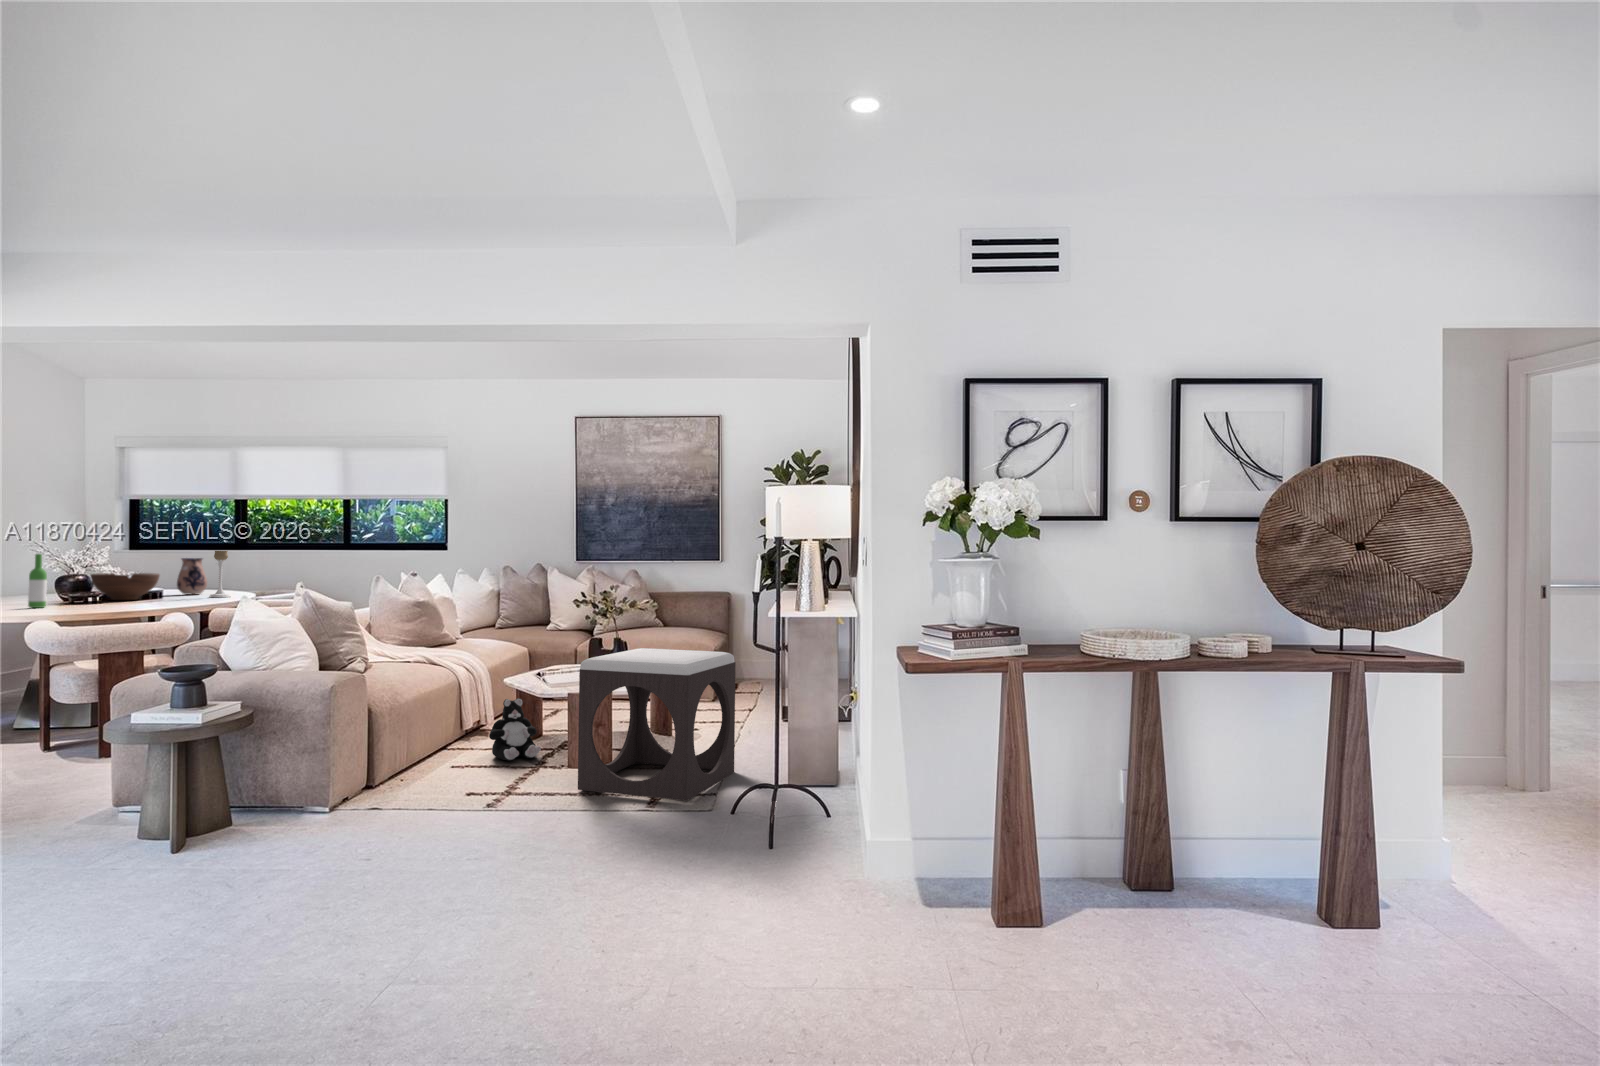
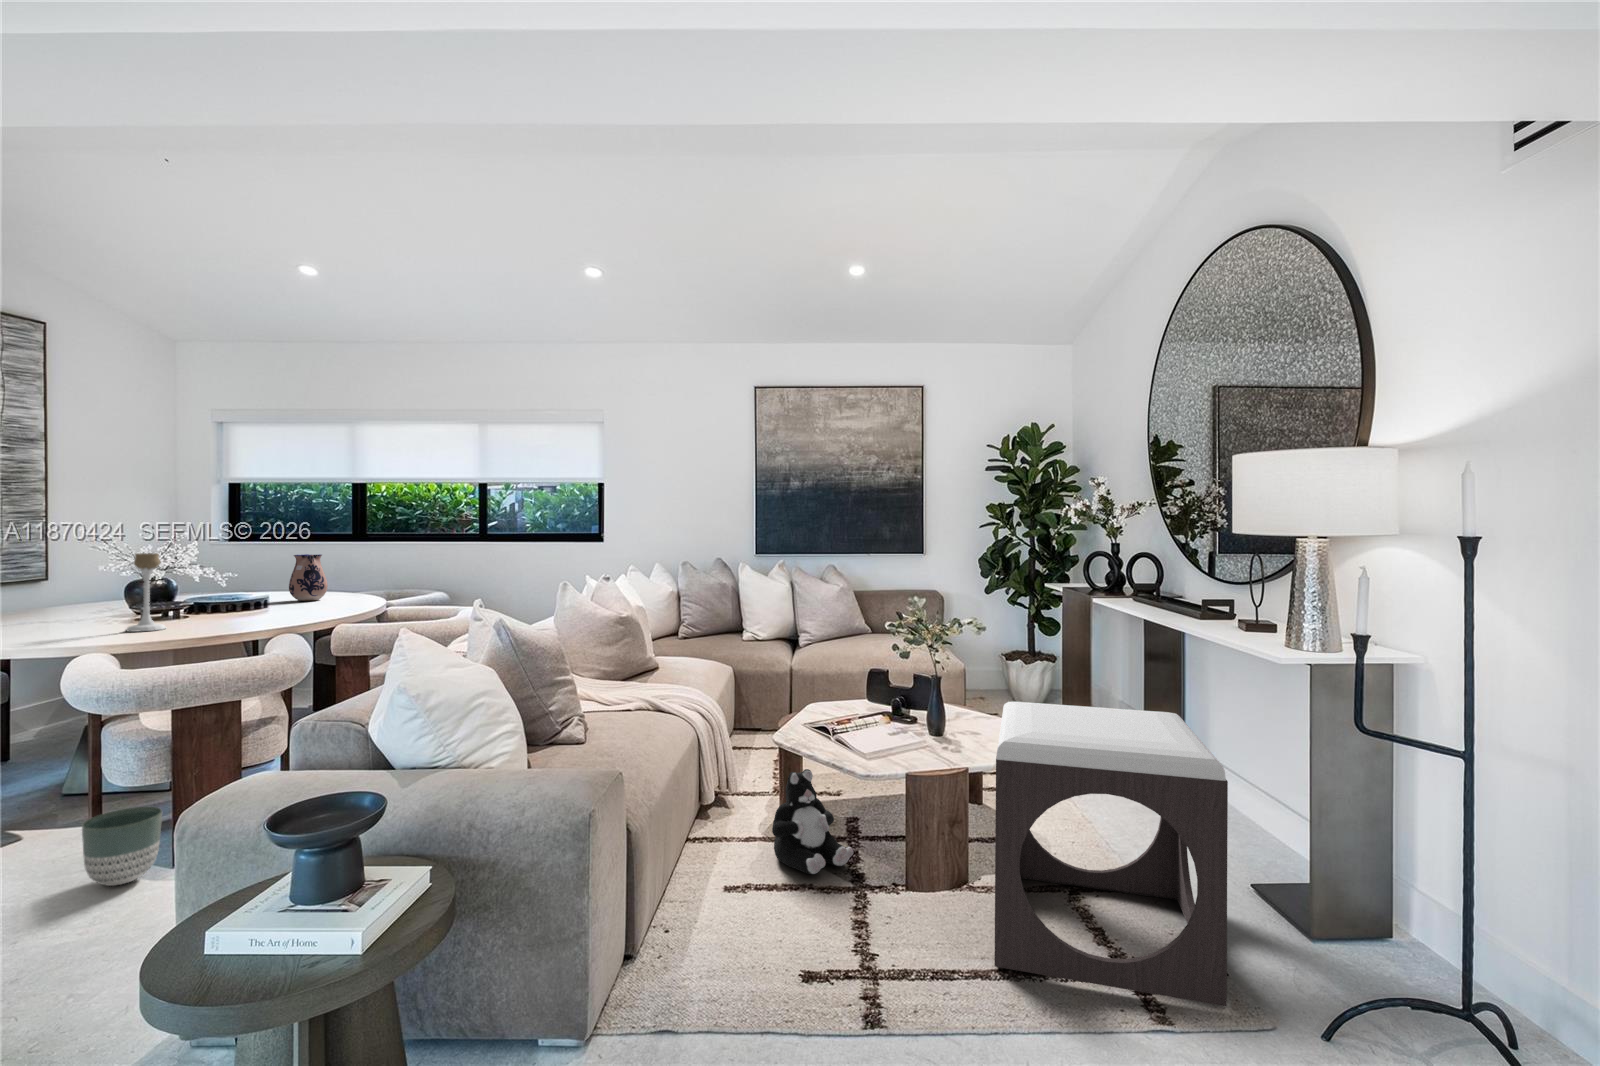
candle holder: present [209,551,231,597] -> present [126,553,166,632]
wine bottle: present [28,554,47,608] -> none [71,554,100,634]
fruit bowl: present [91,573,160,600] -> none [171,576,266,614]
planter: none [43,719,92,765] -> present [82,807,162,886]

